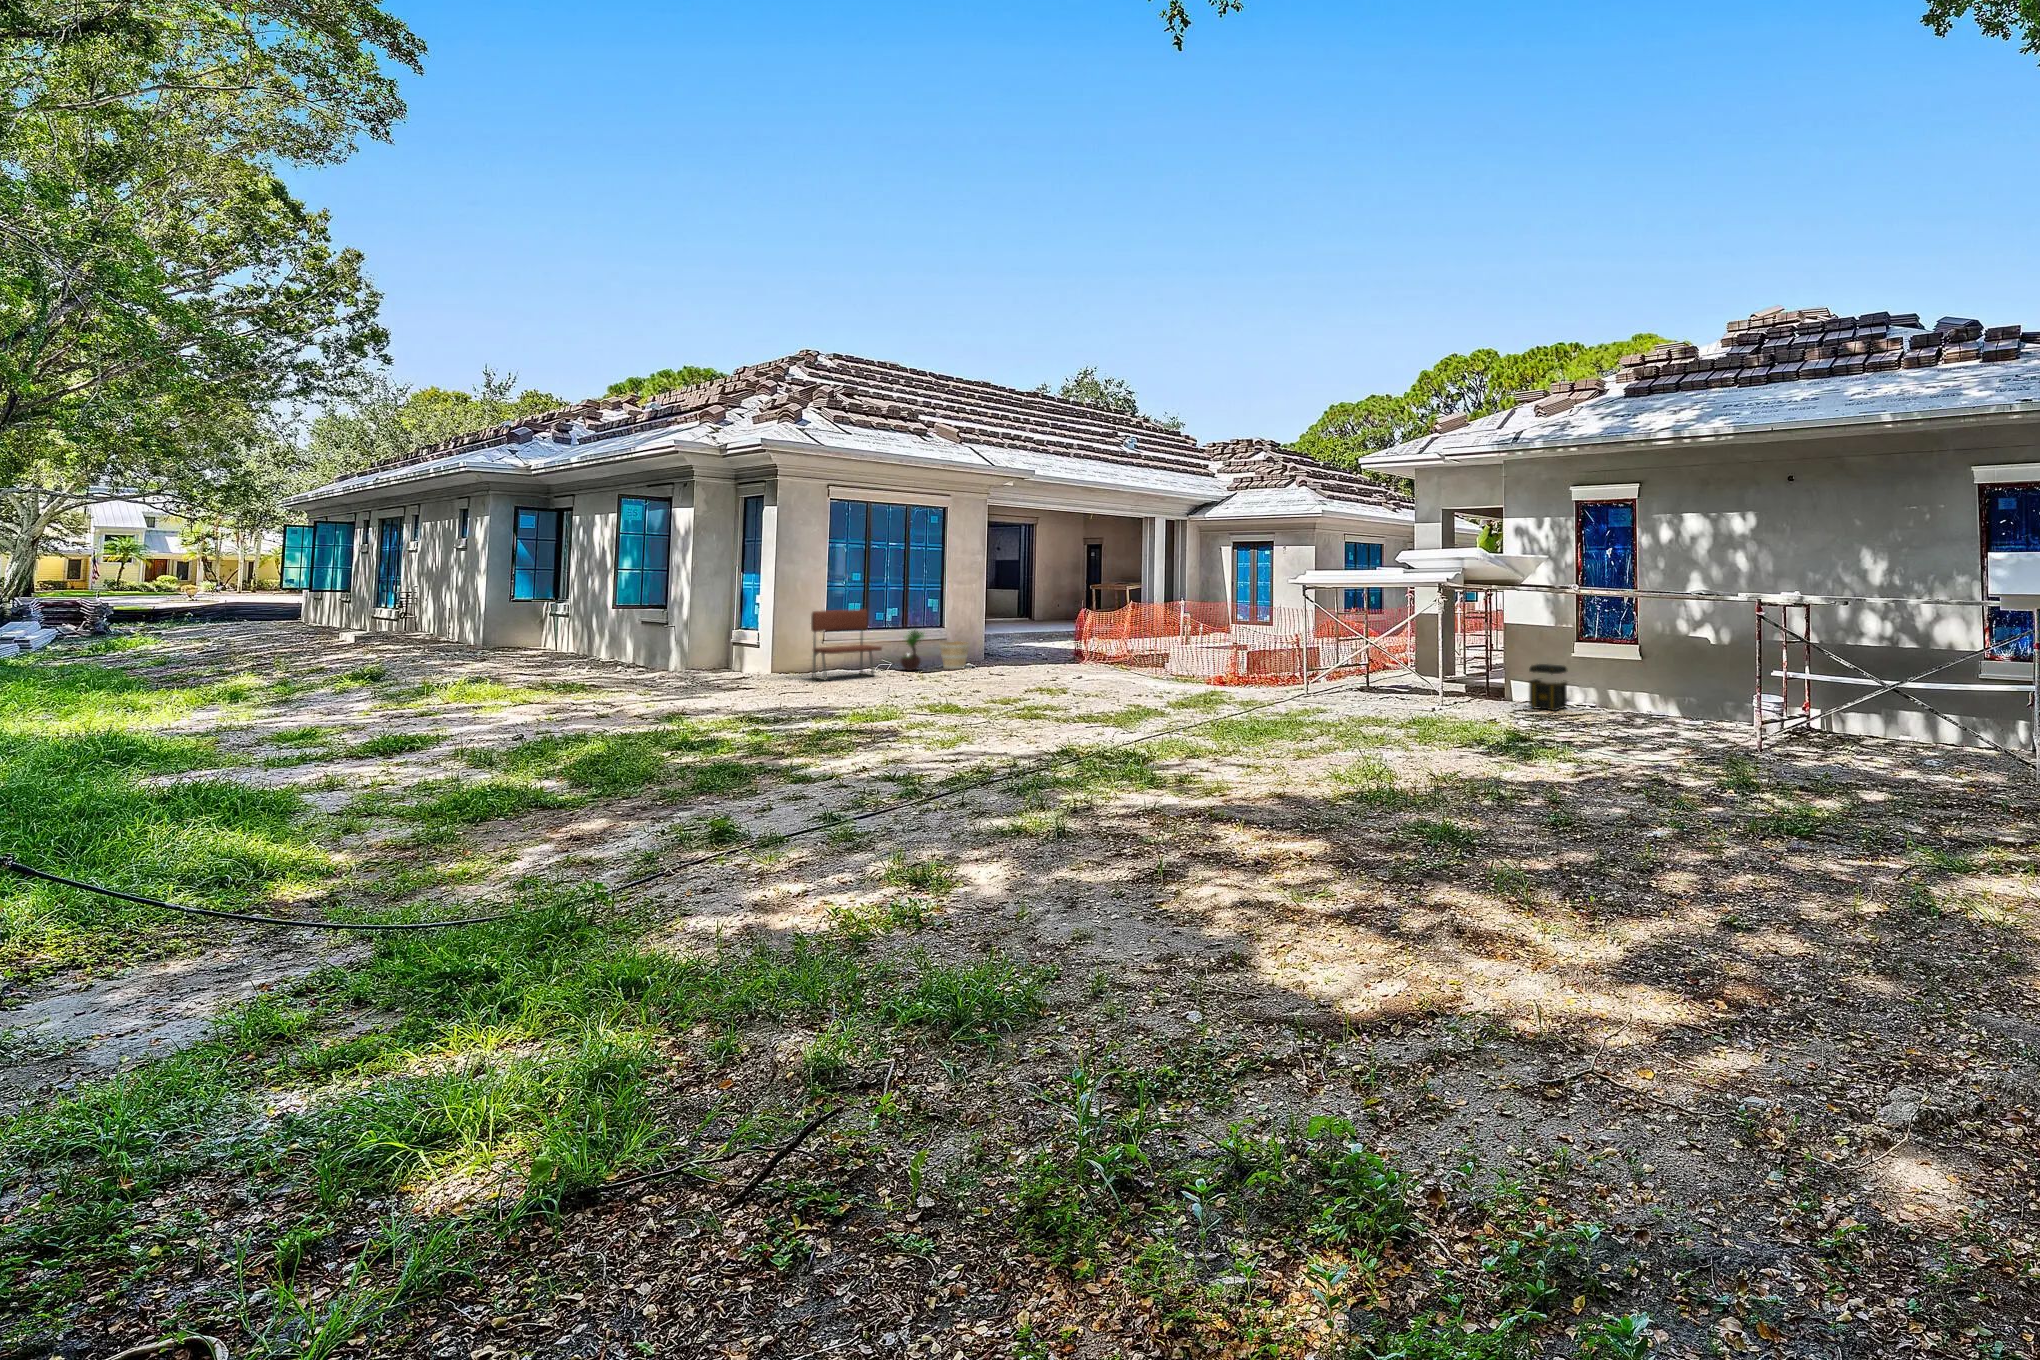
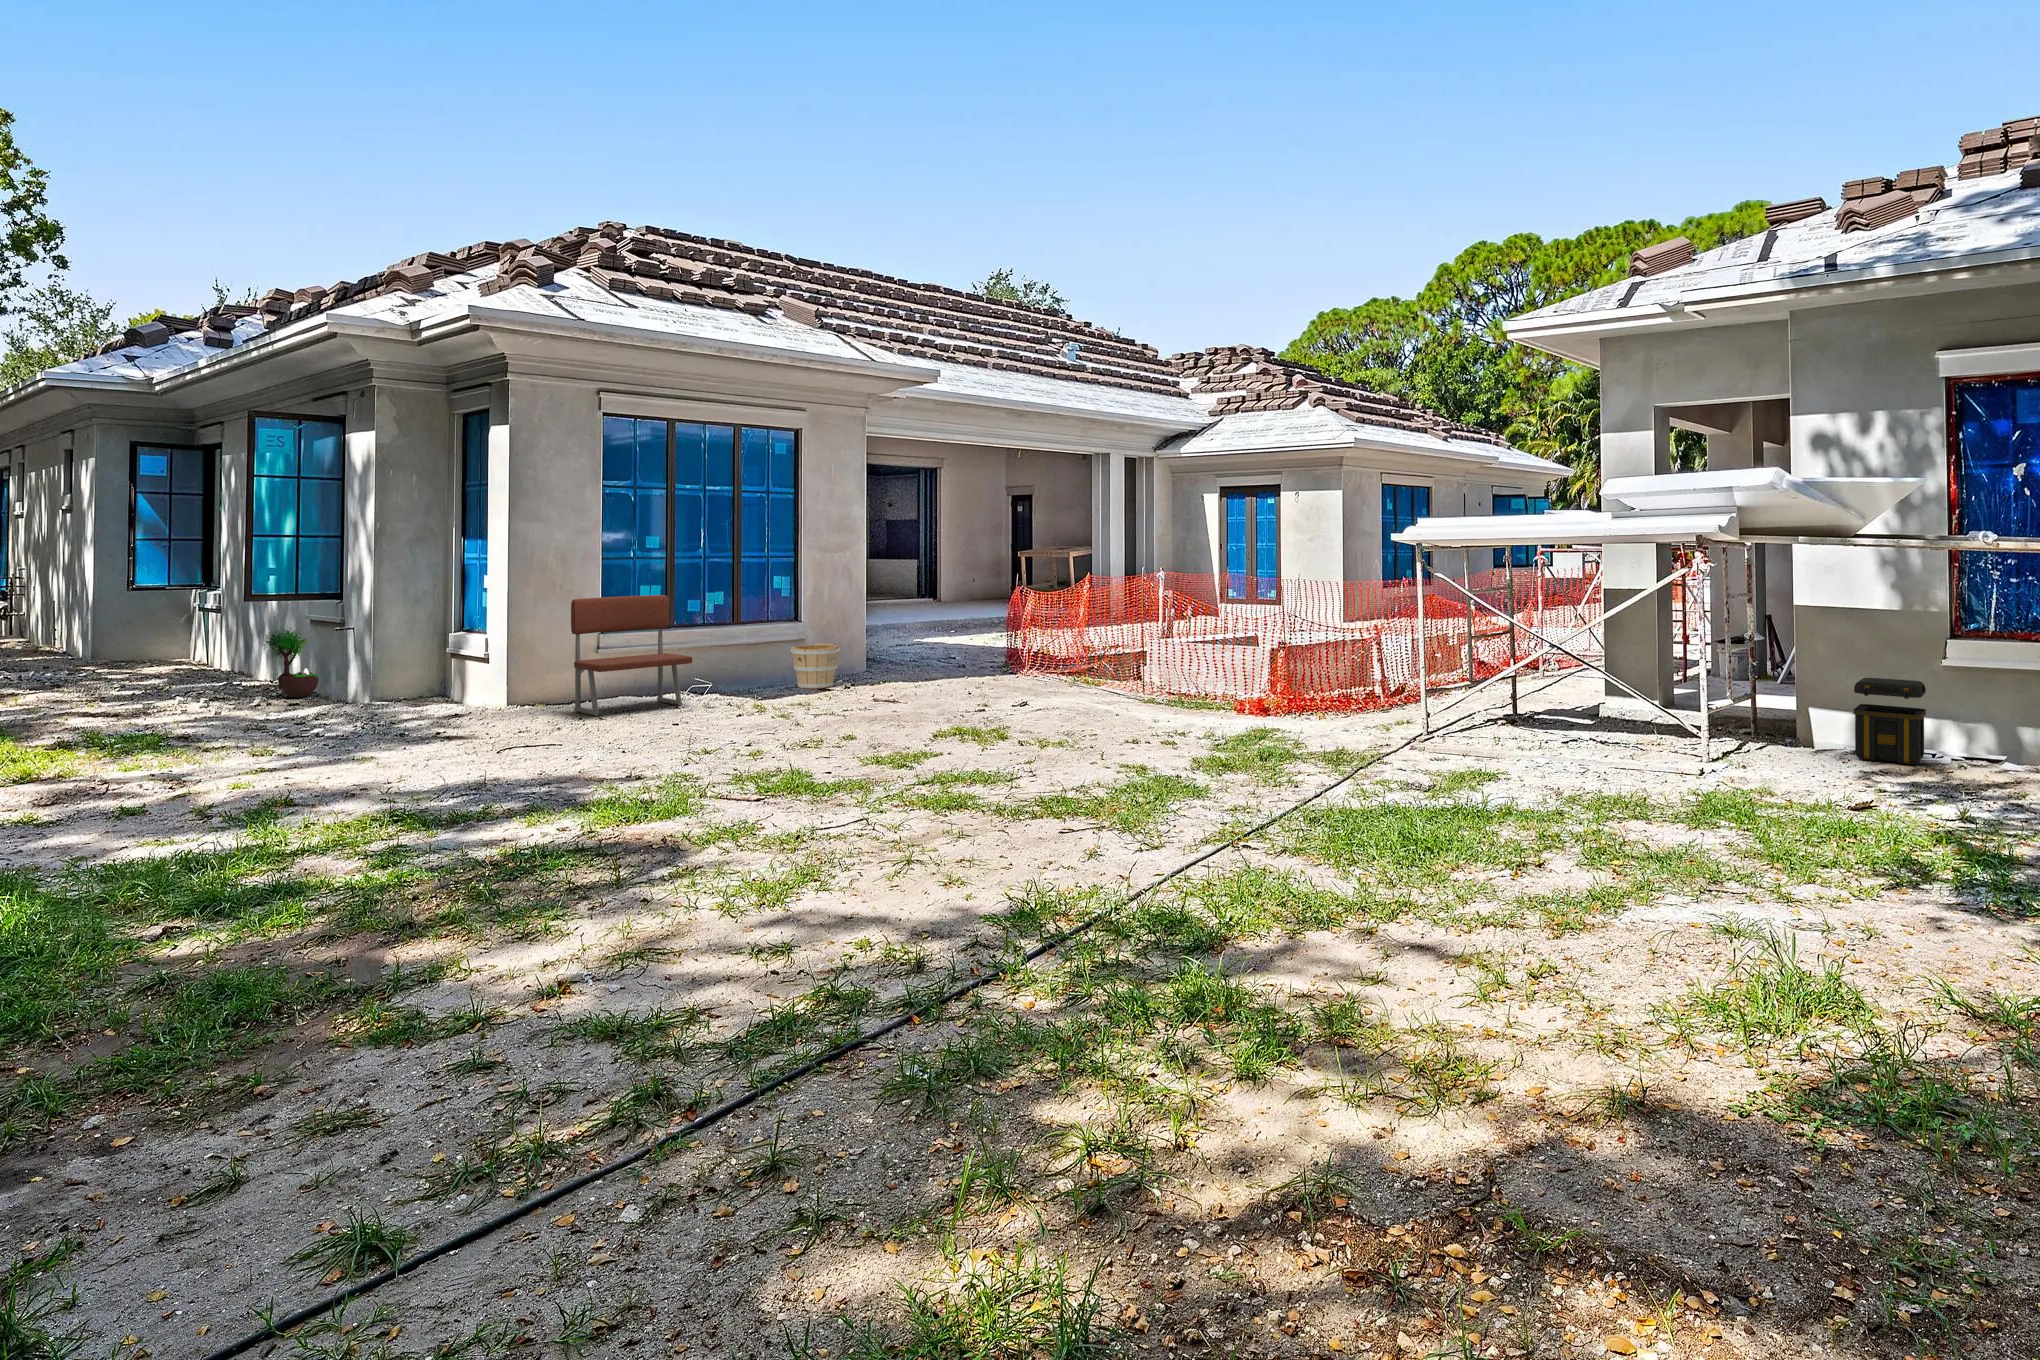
potted tree: present [901,629,924,671] -> present [263,626,319,698]

